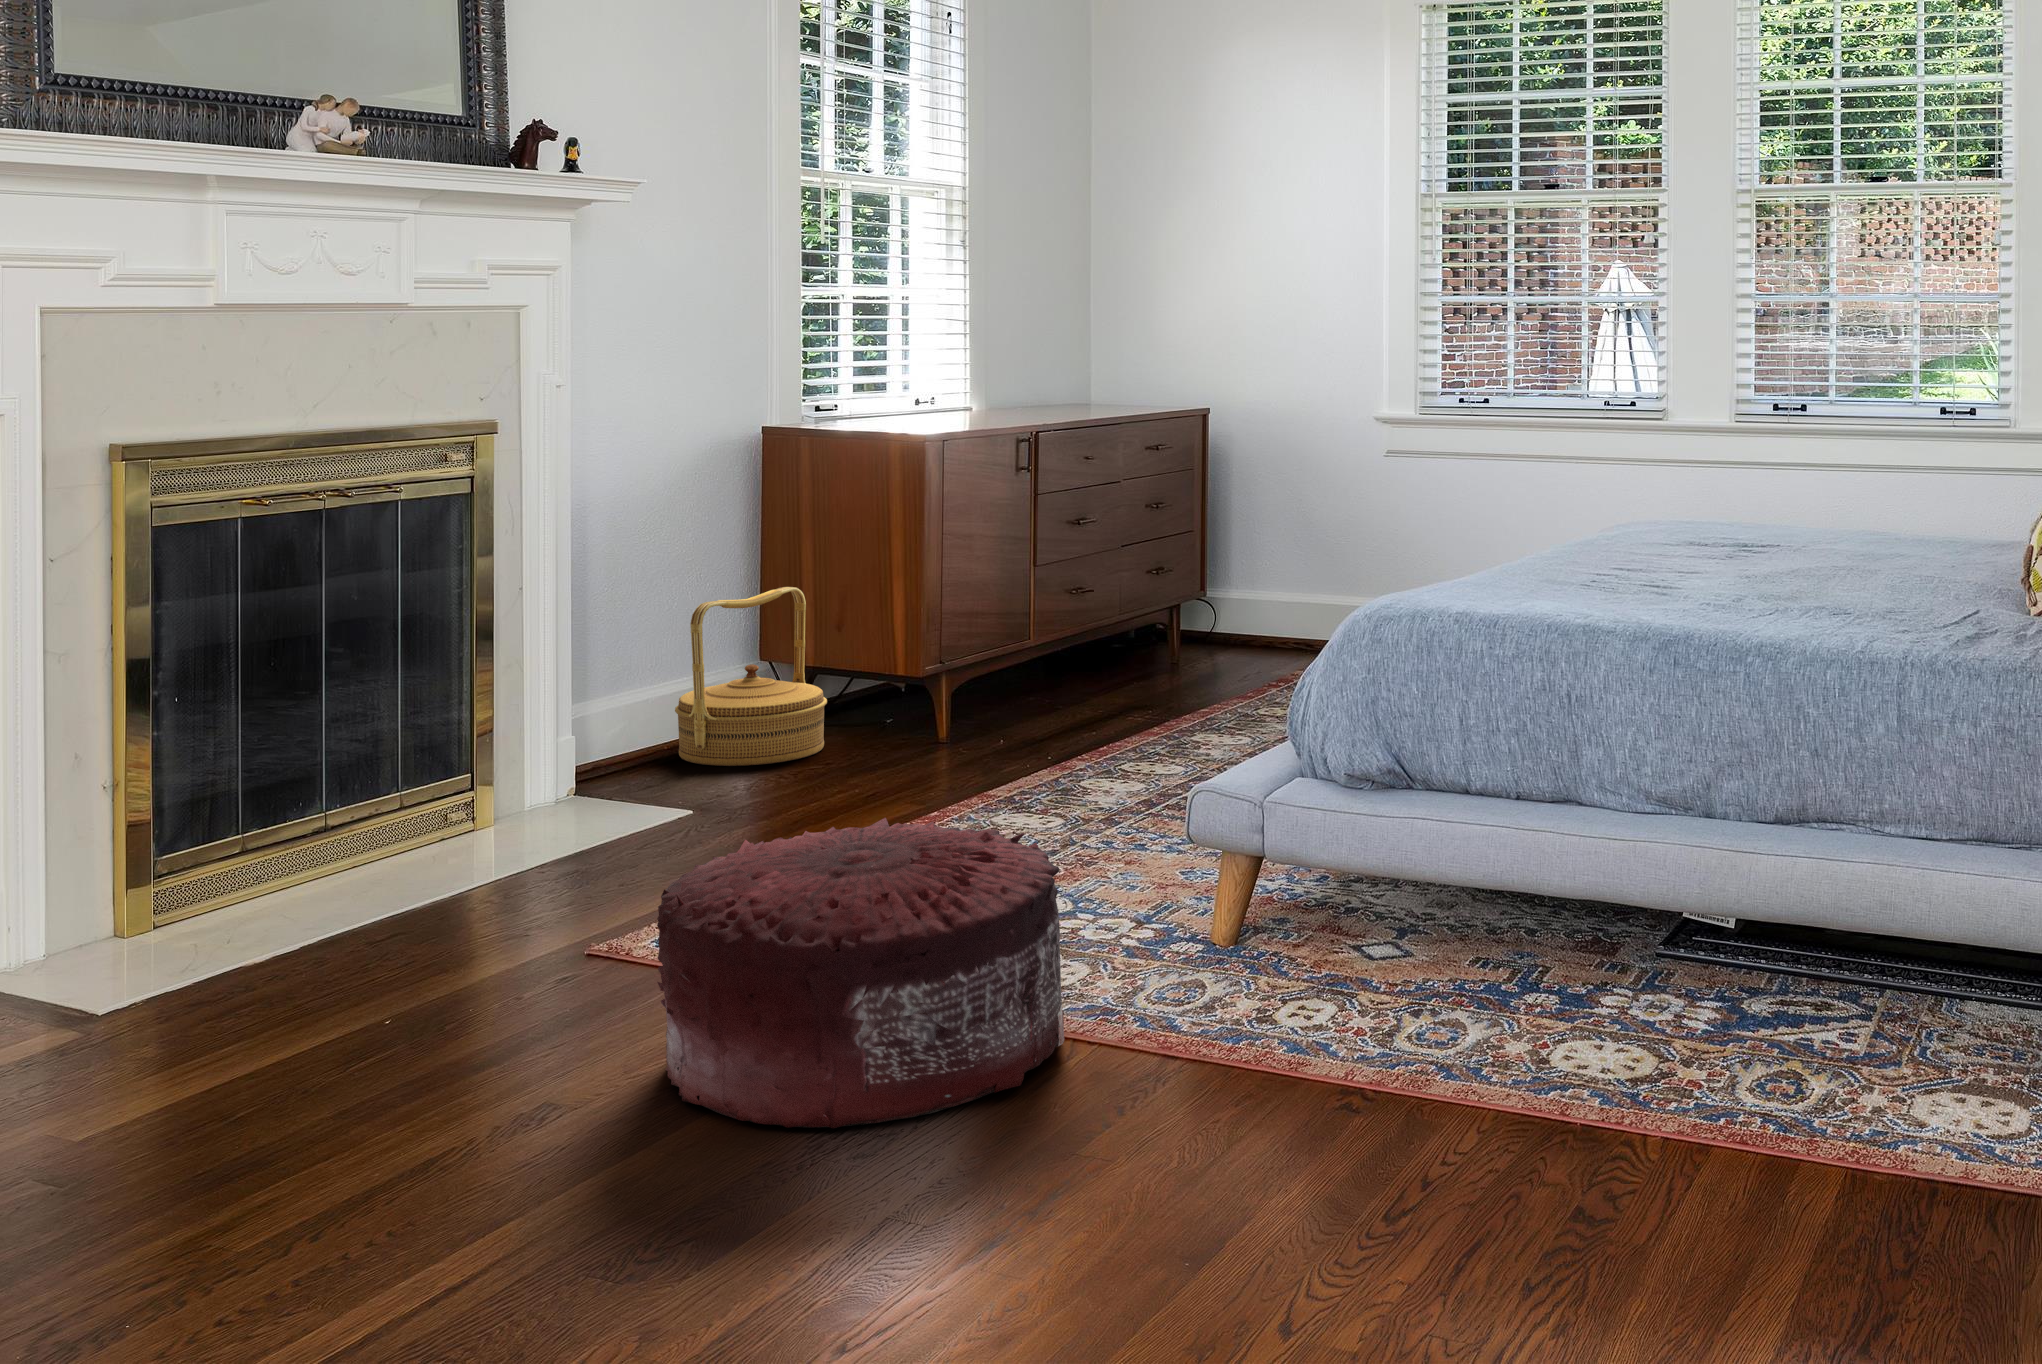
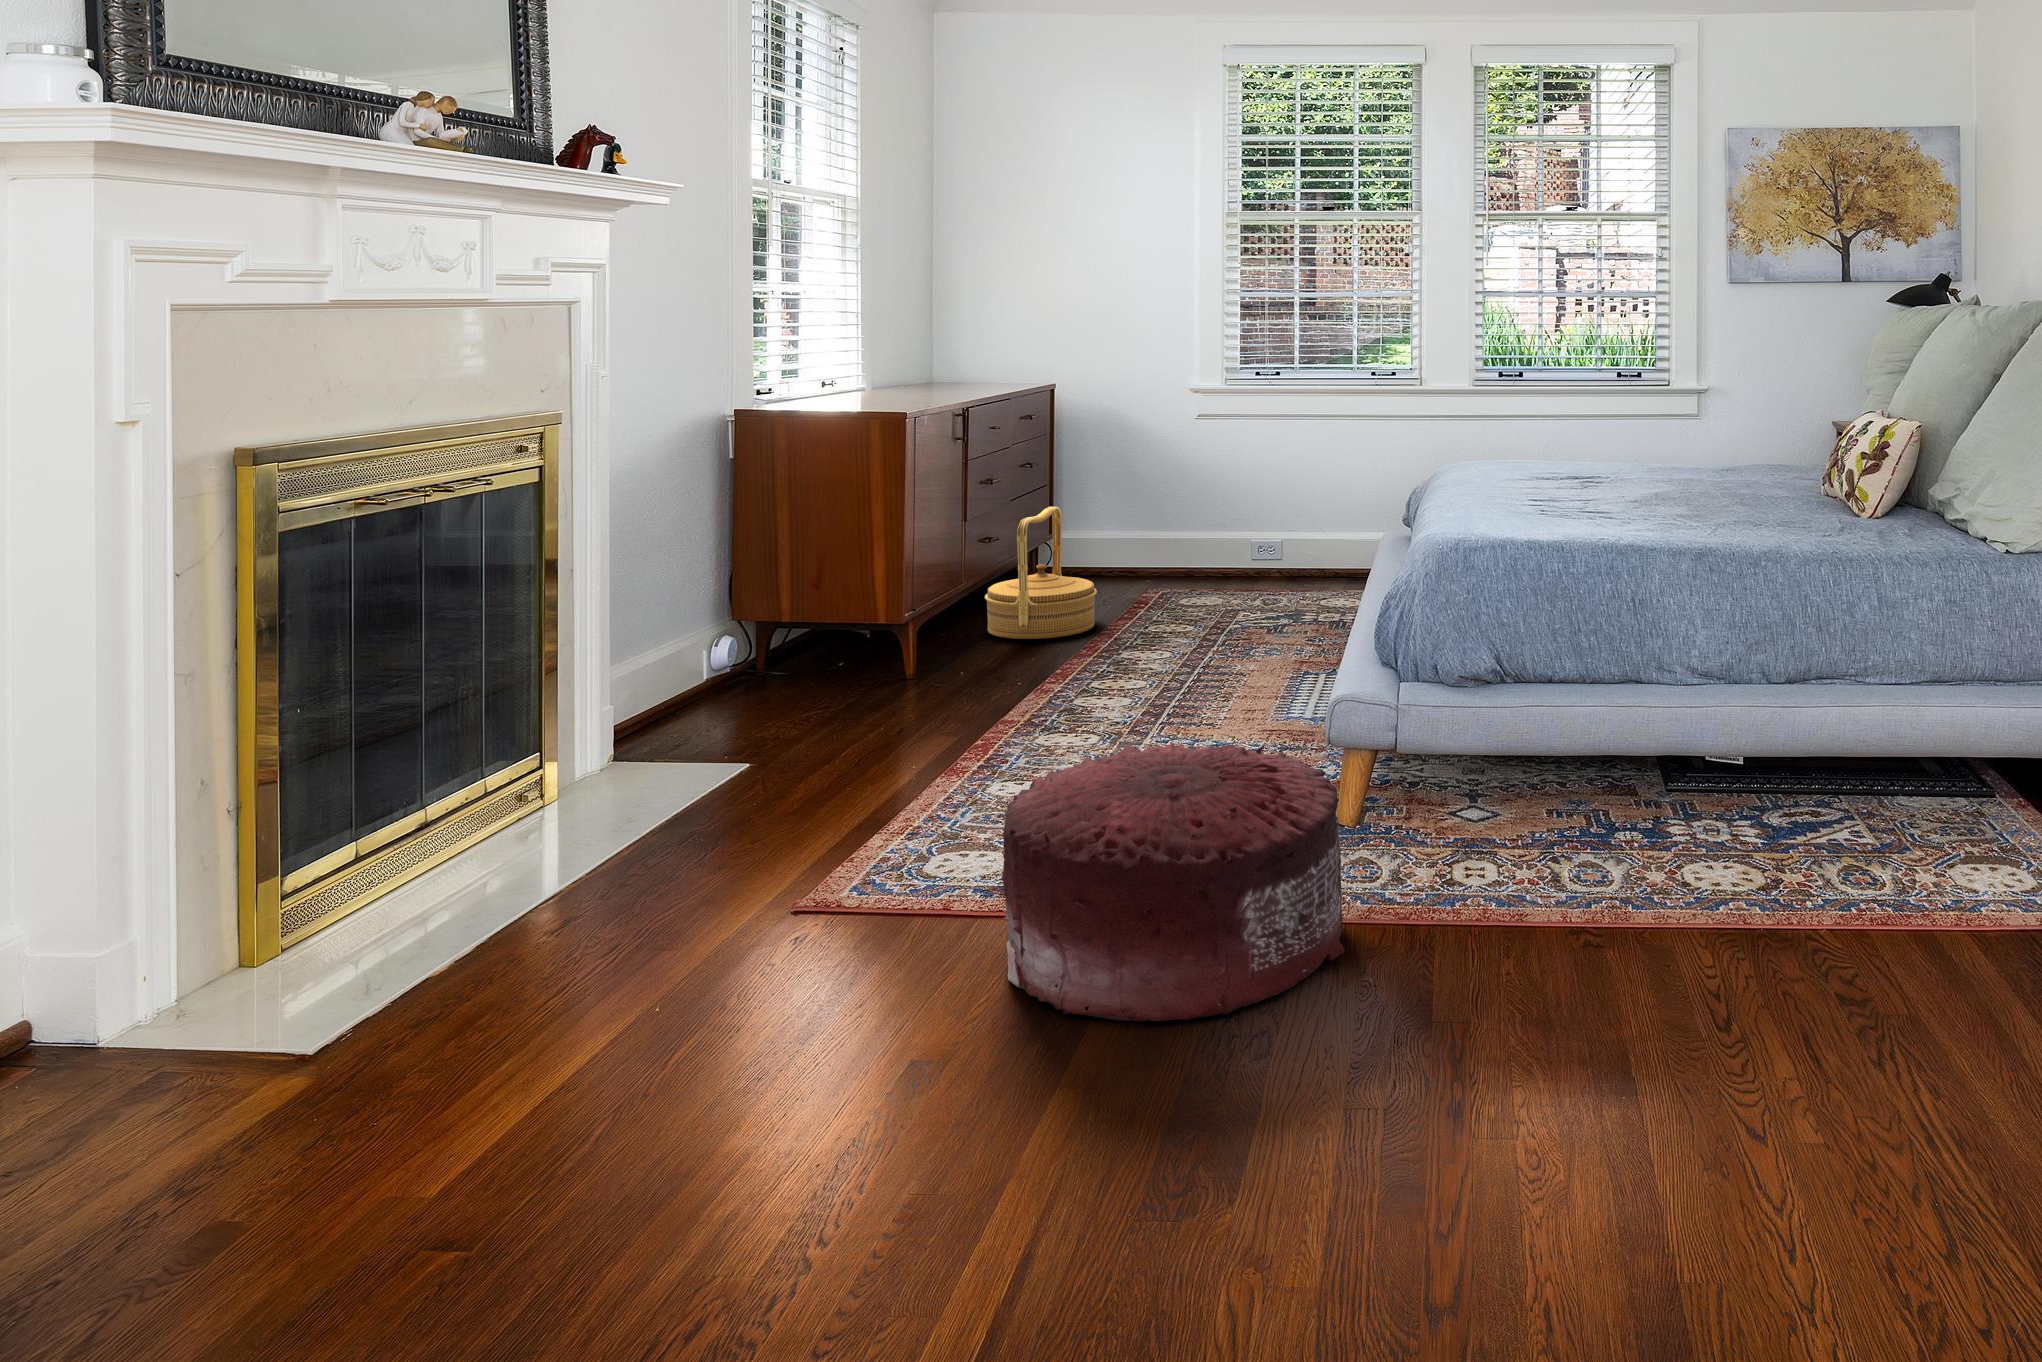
woven basket: present [675,587,827,766] -> present [985,506,1097,639]

